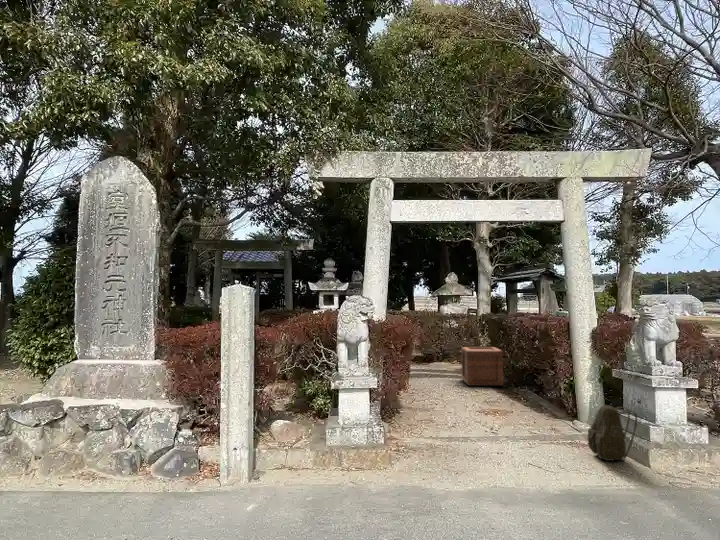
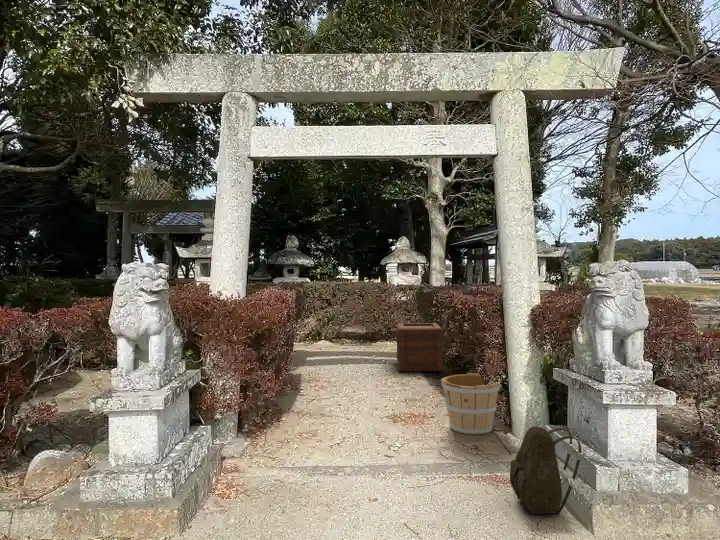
wooden bucket: none [521,380,567,424] -> present [441,373,501,435]

